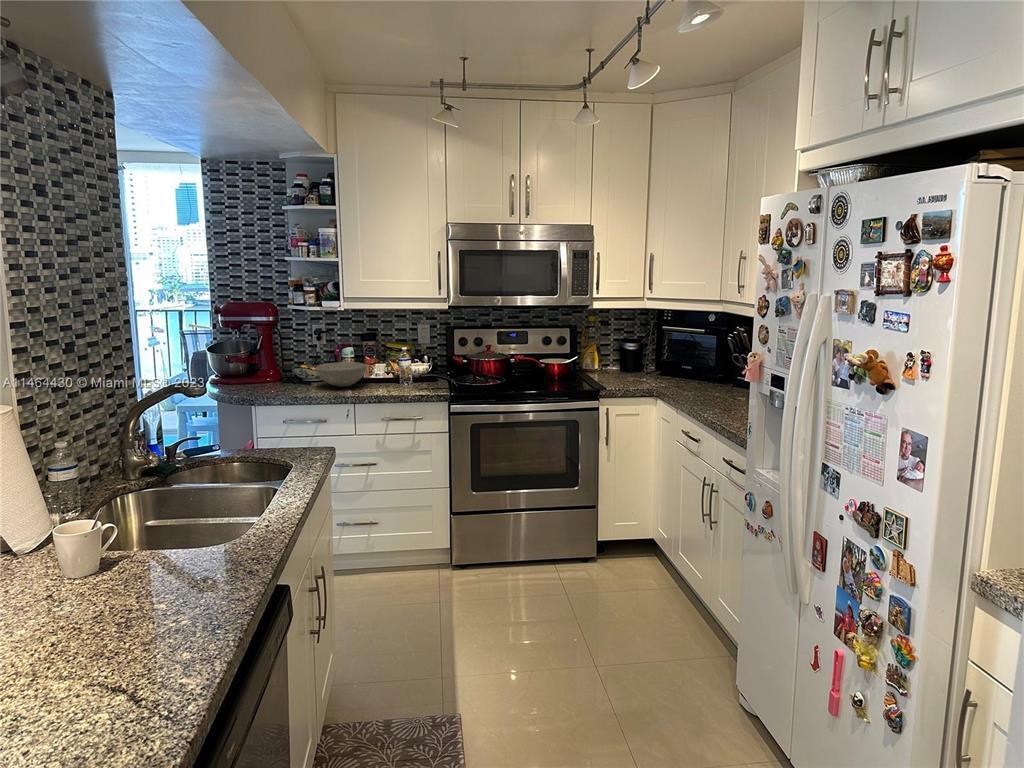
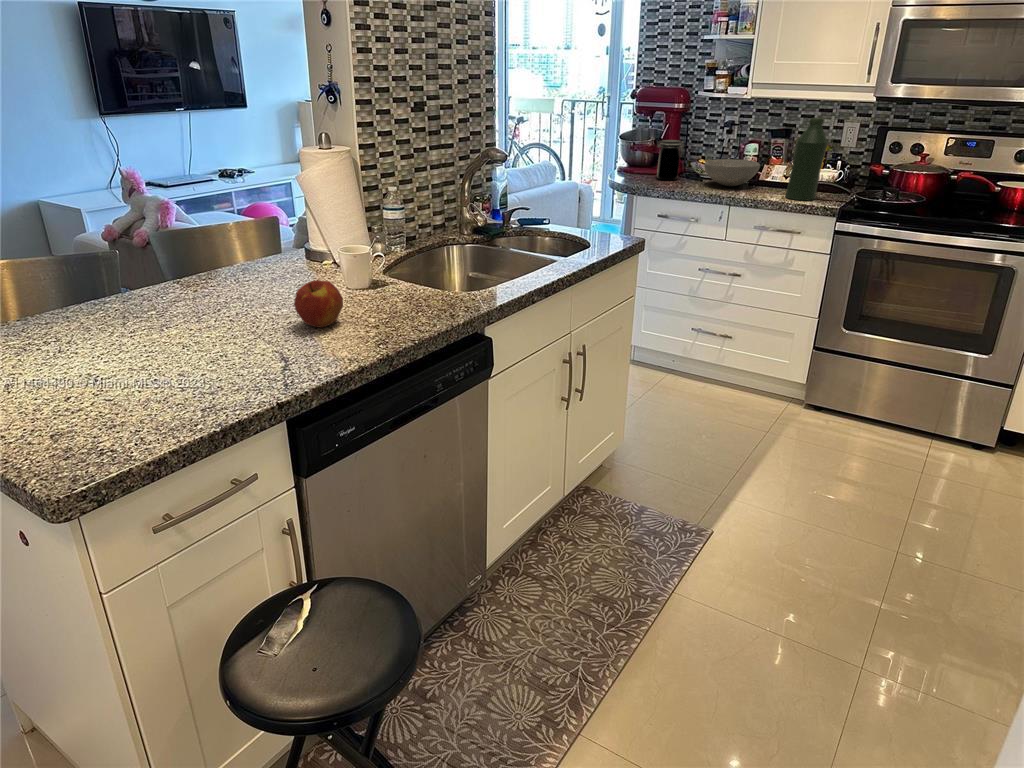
bottle: none [398,325,424,391] -> present [785,118,828,200]
jar: none [261,350,290,388] -> present [657,140,684,180]
apple: none [66,565,134,628] -> present [294,280,343,328]

